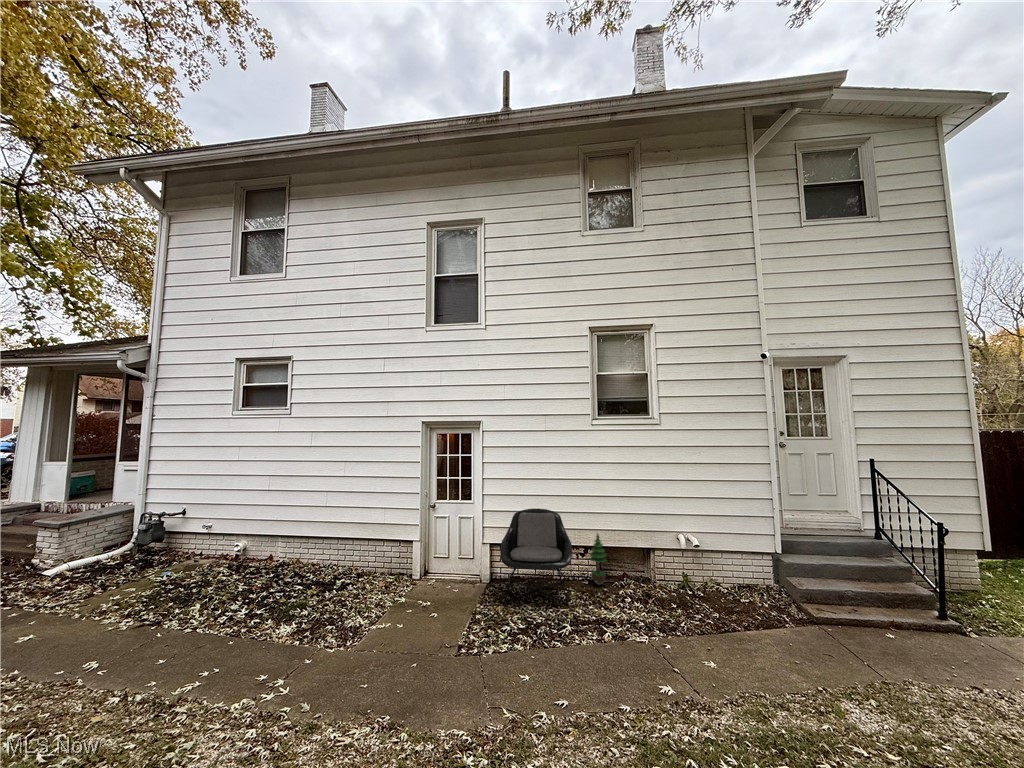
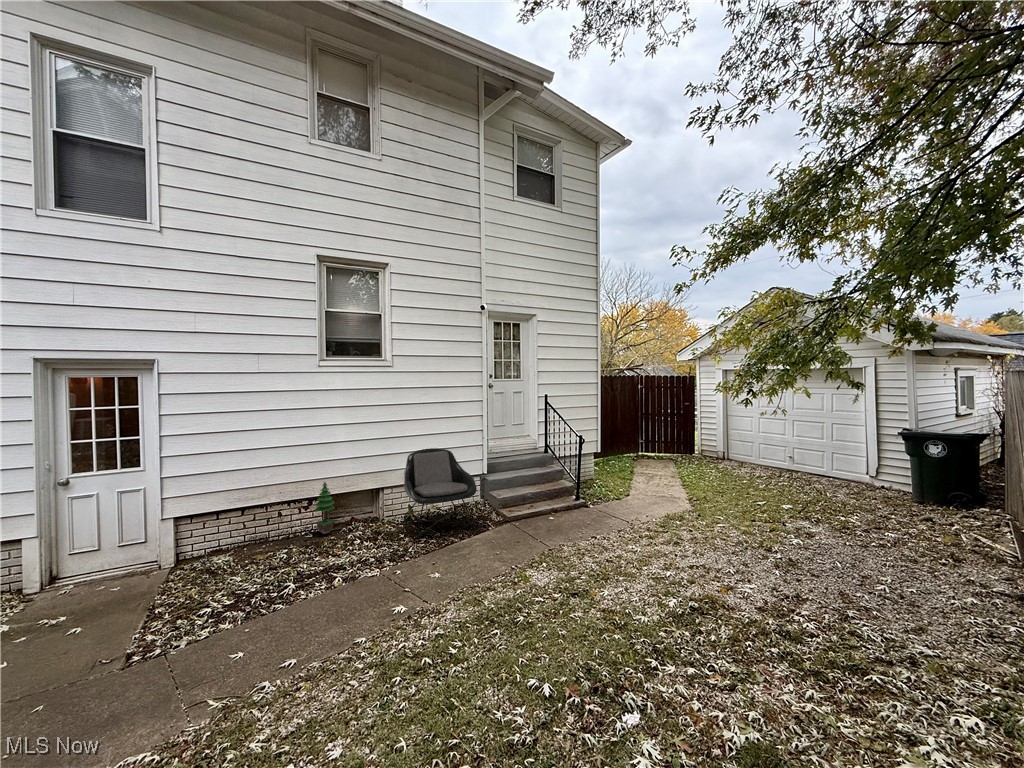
lounge chair: present [500,509,572,605] -> present [404,448,477,538]

